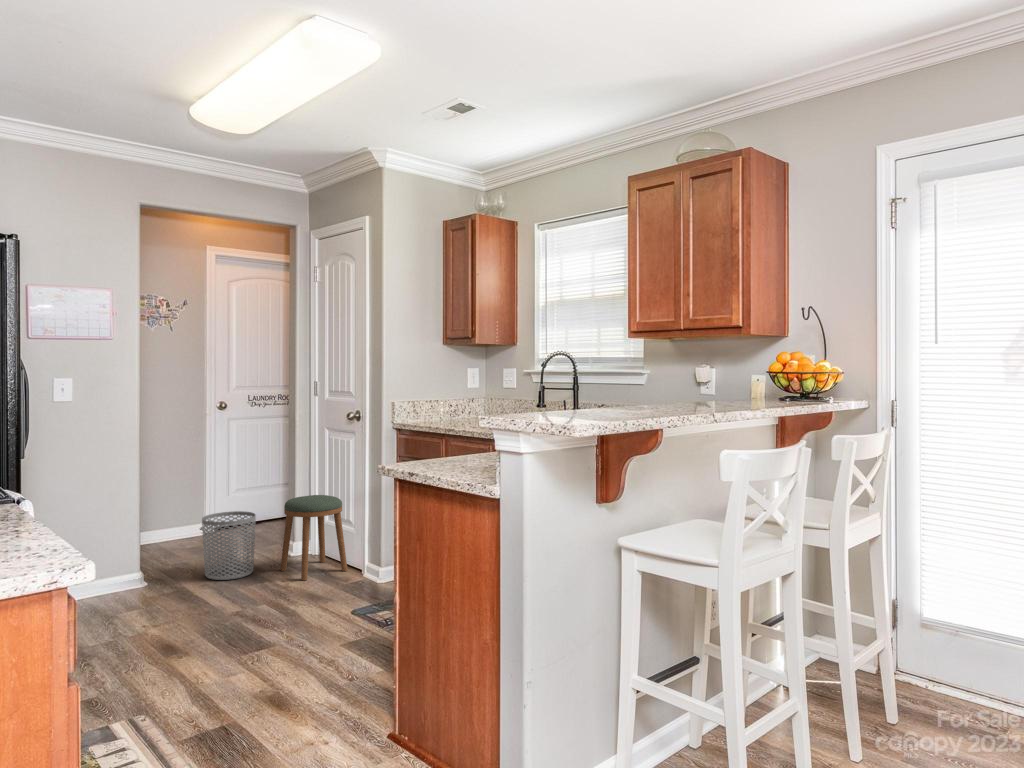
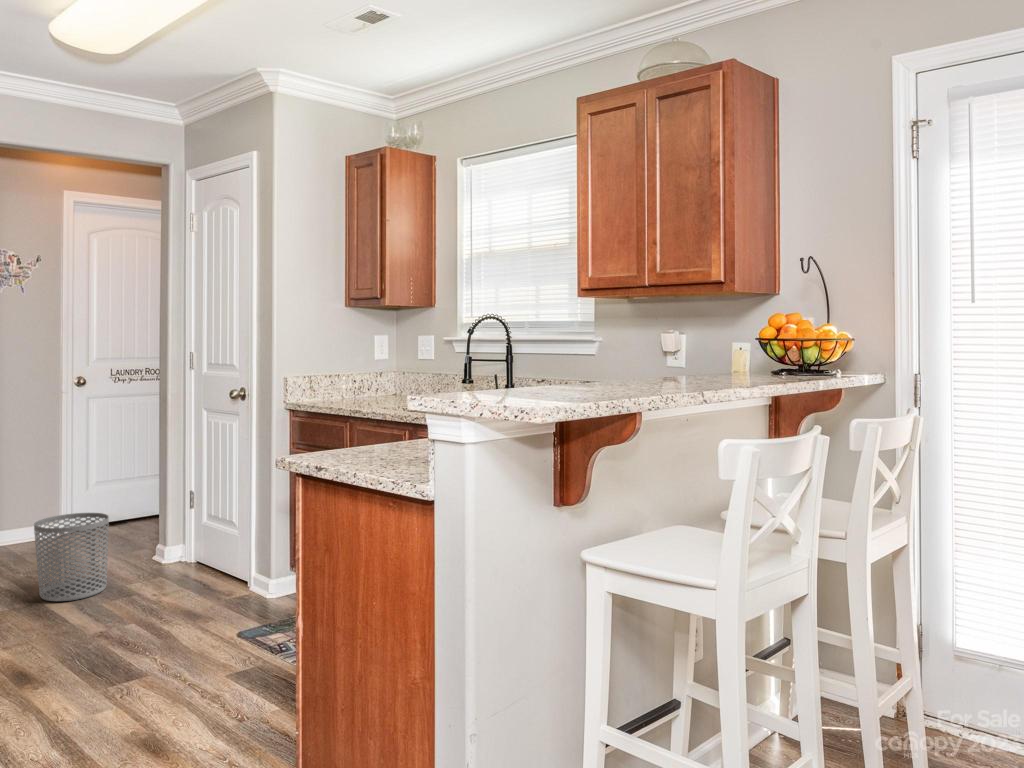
stool: present [280,495,347,581] -> none [142,491,229,599]

